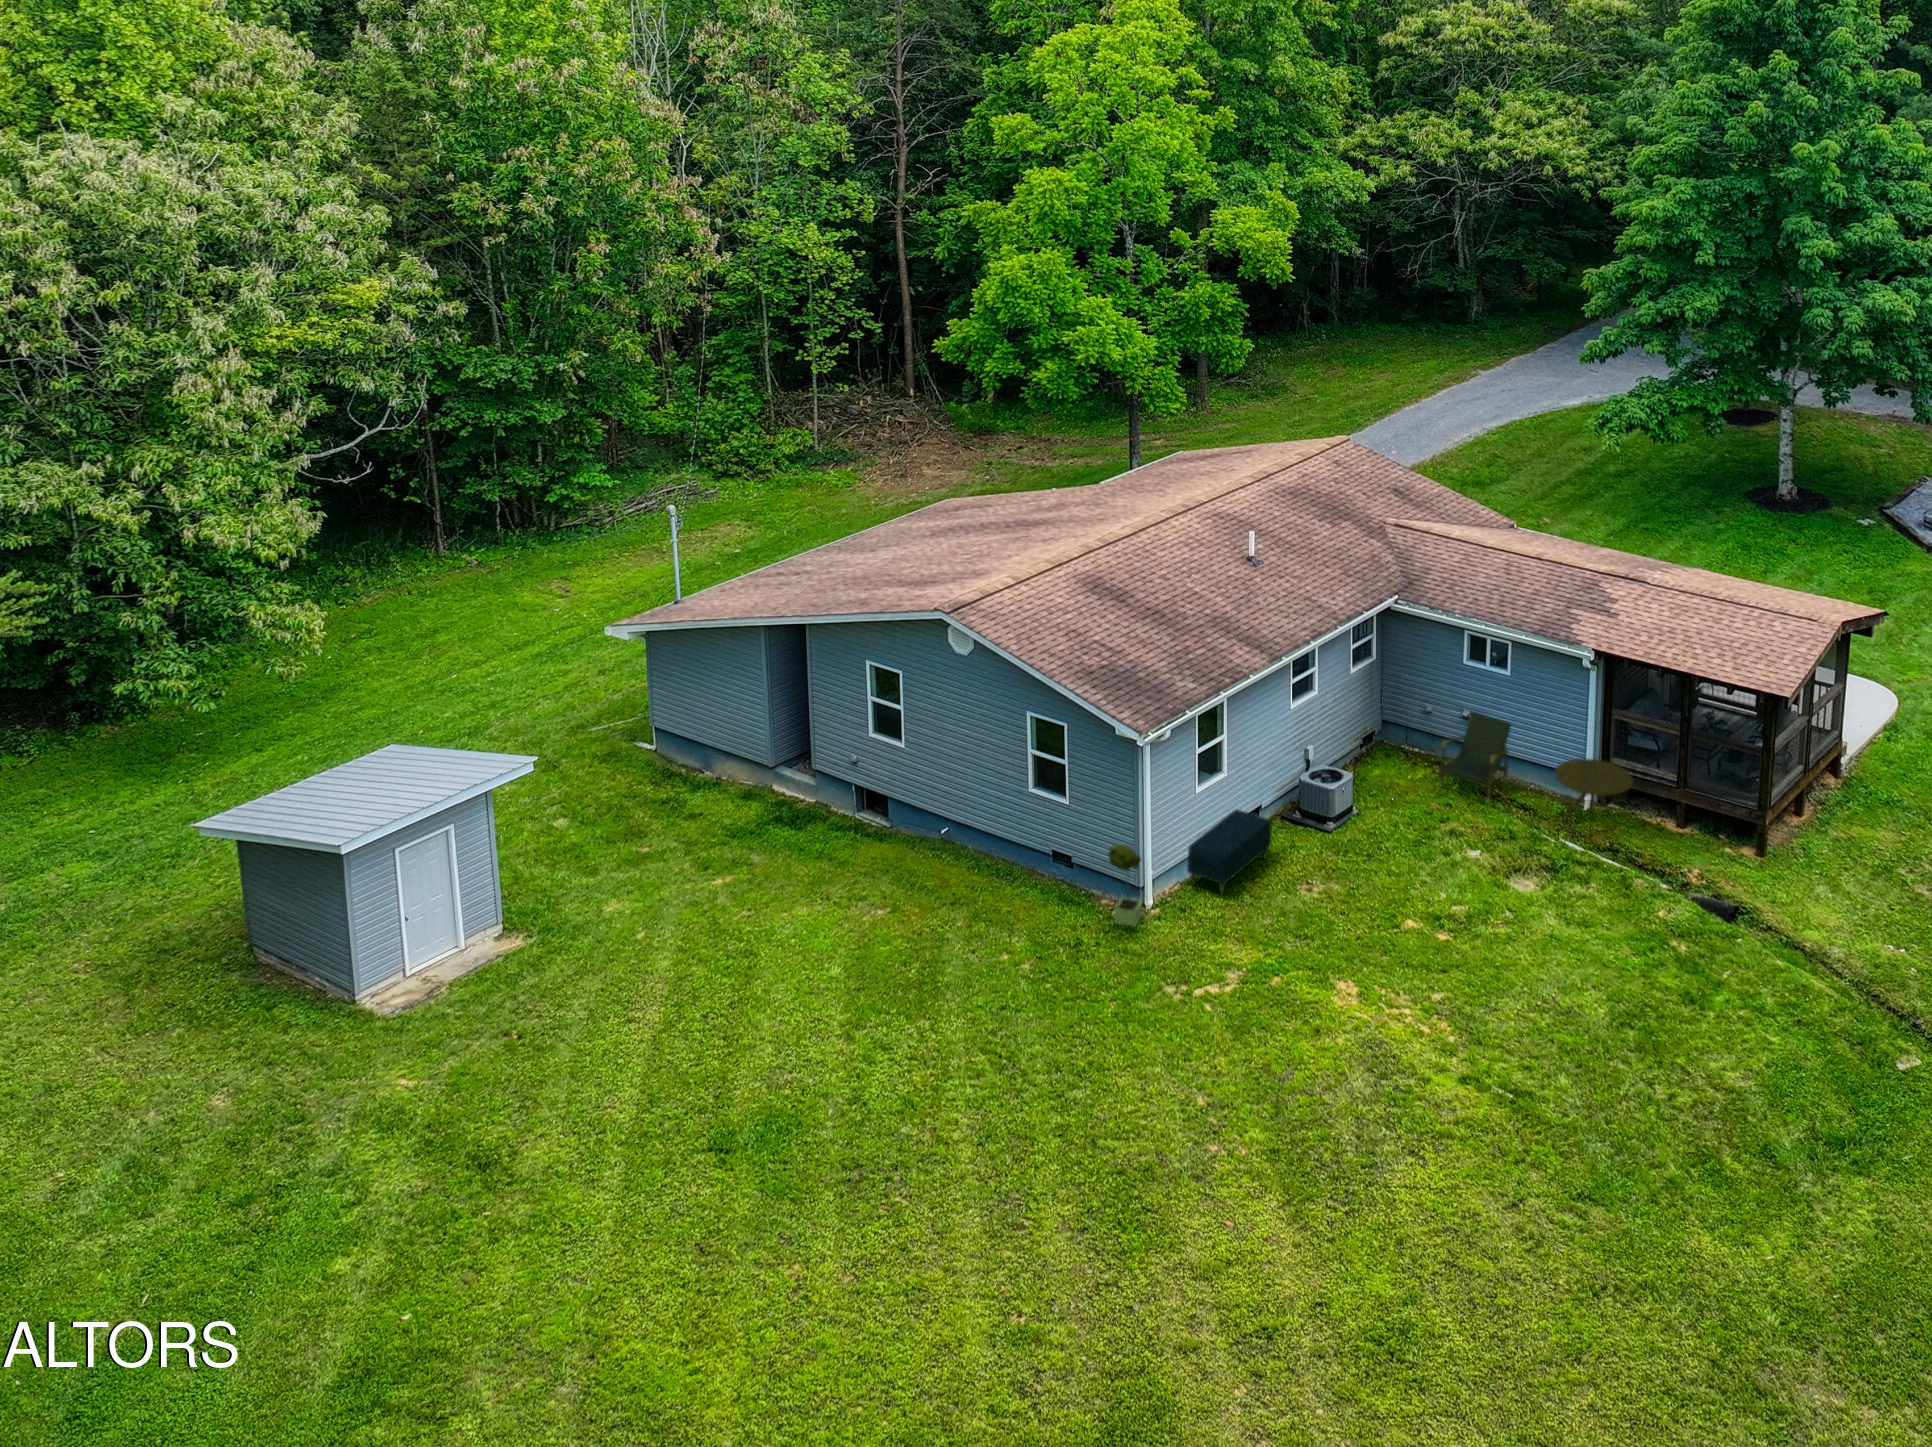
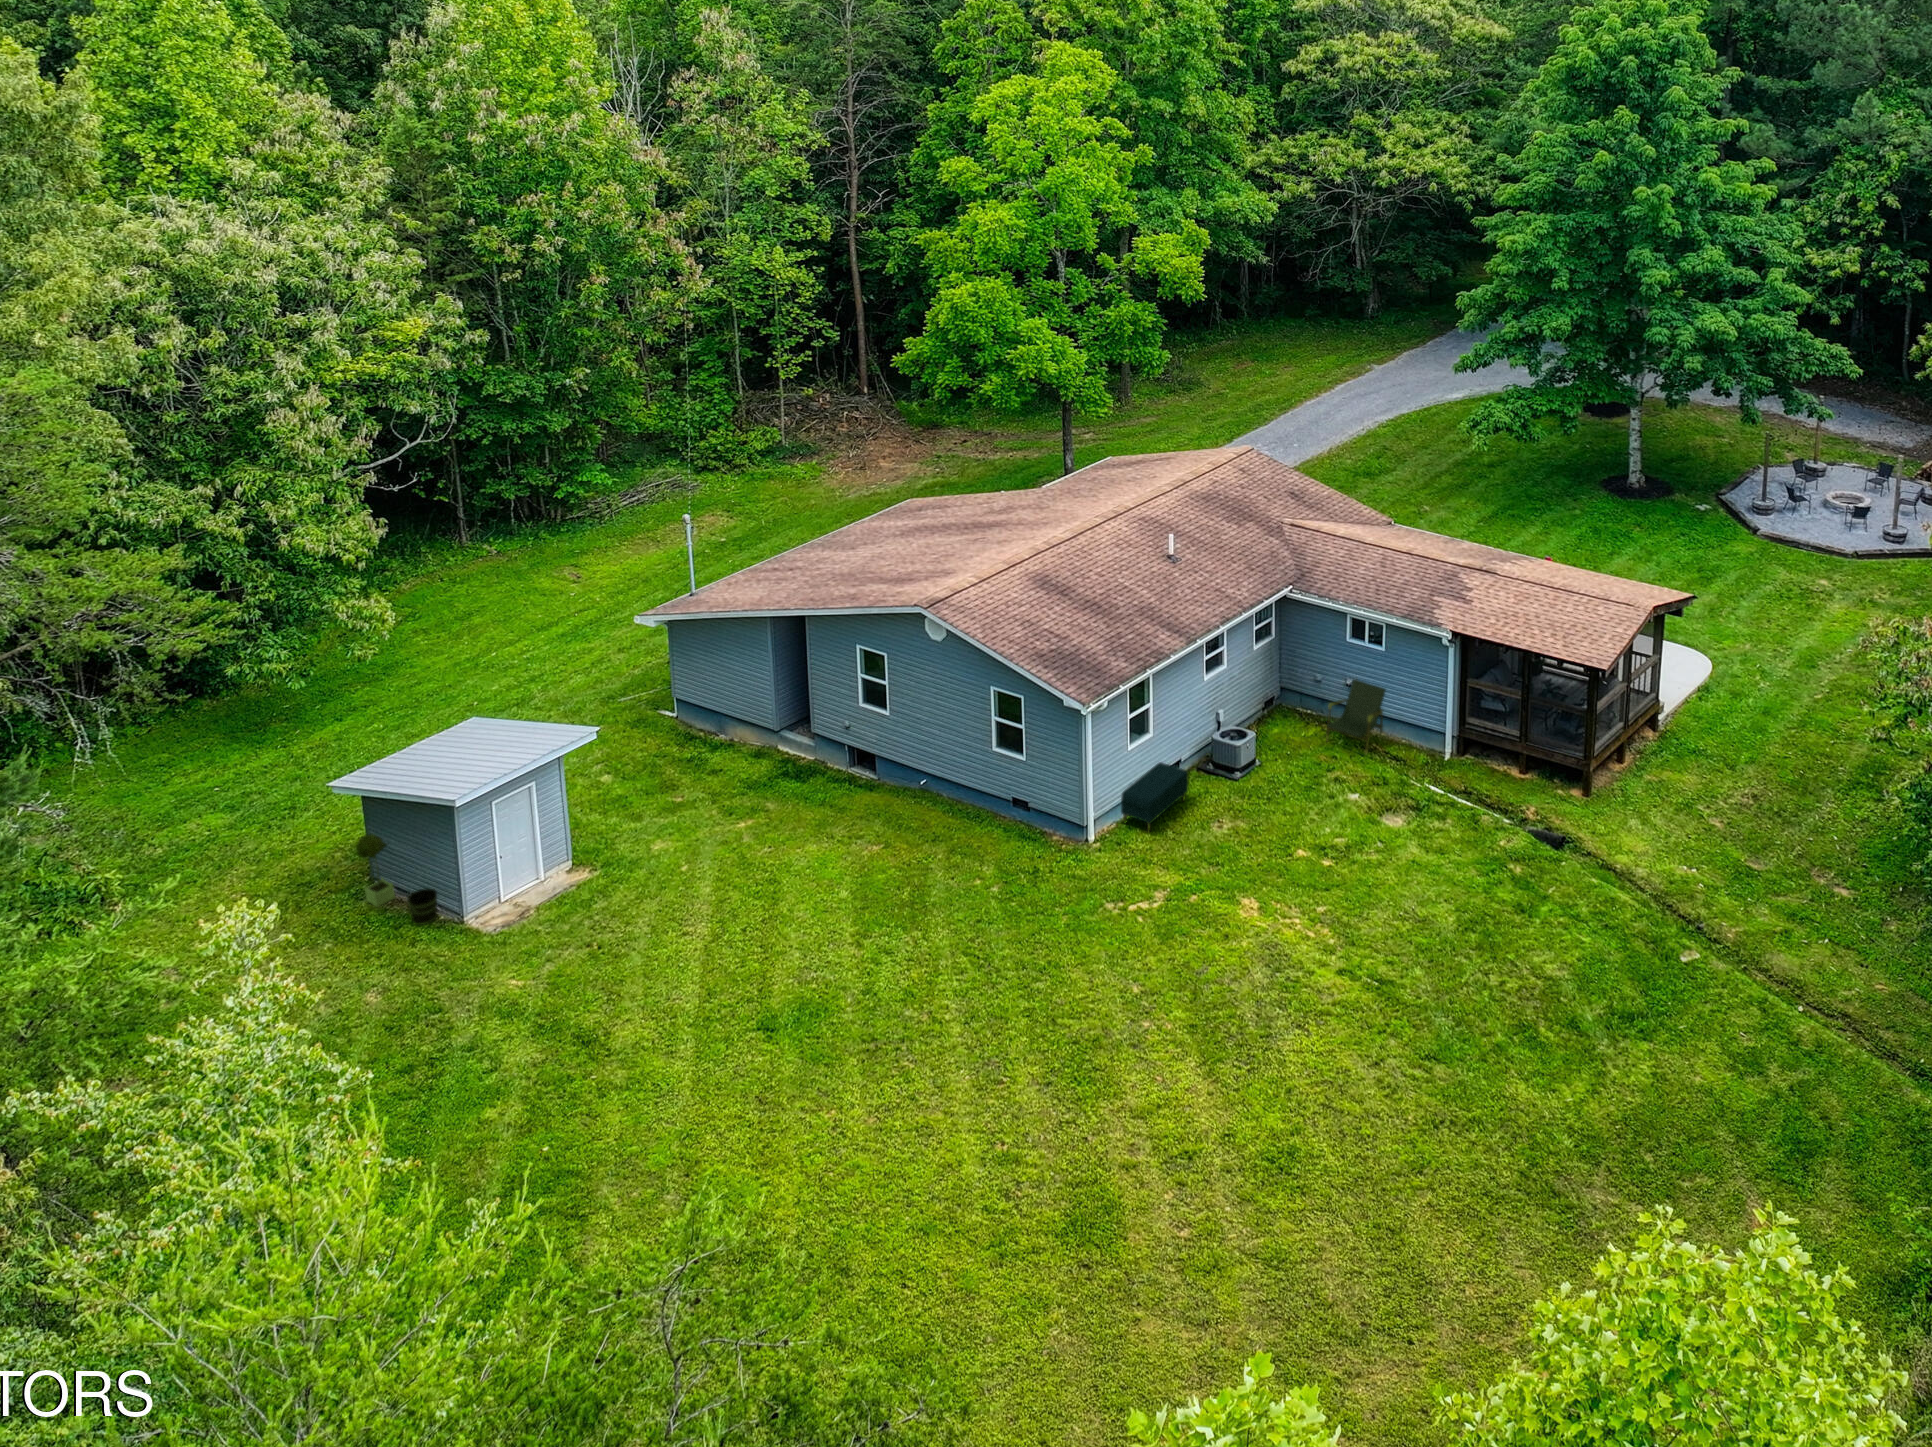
round table: present [1555,759,1632,826] -> none [1421,718,1484,782]
potted tree: present [1108,844,1142,927] -> present [356,834,395,906]
bucket: none [280,959,320,1006] -> present [407,888,437,925]

